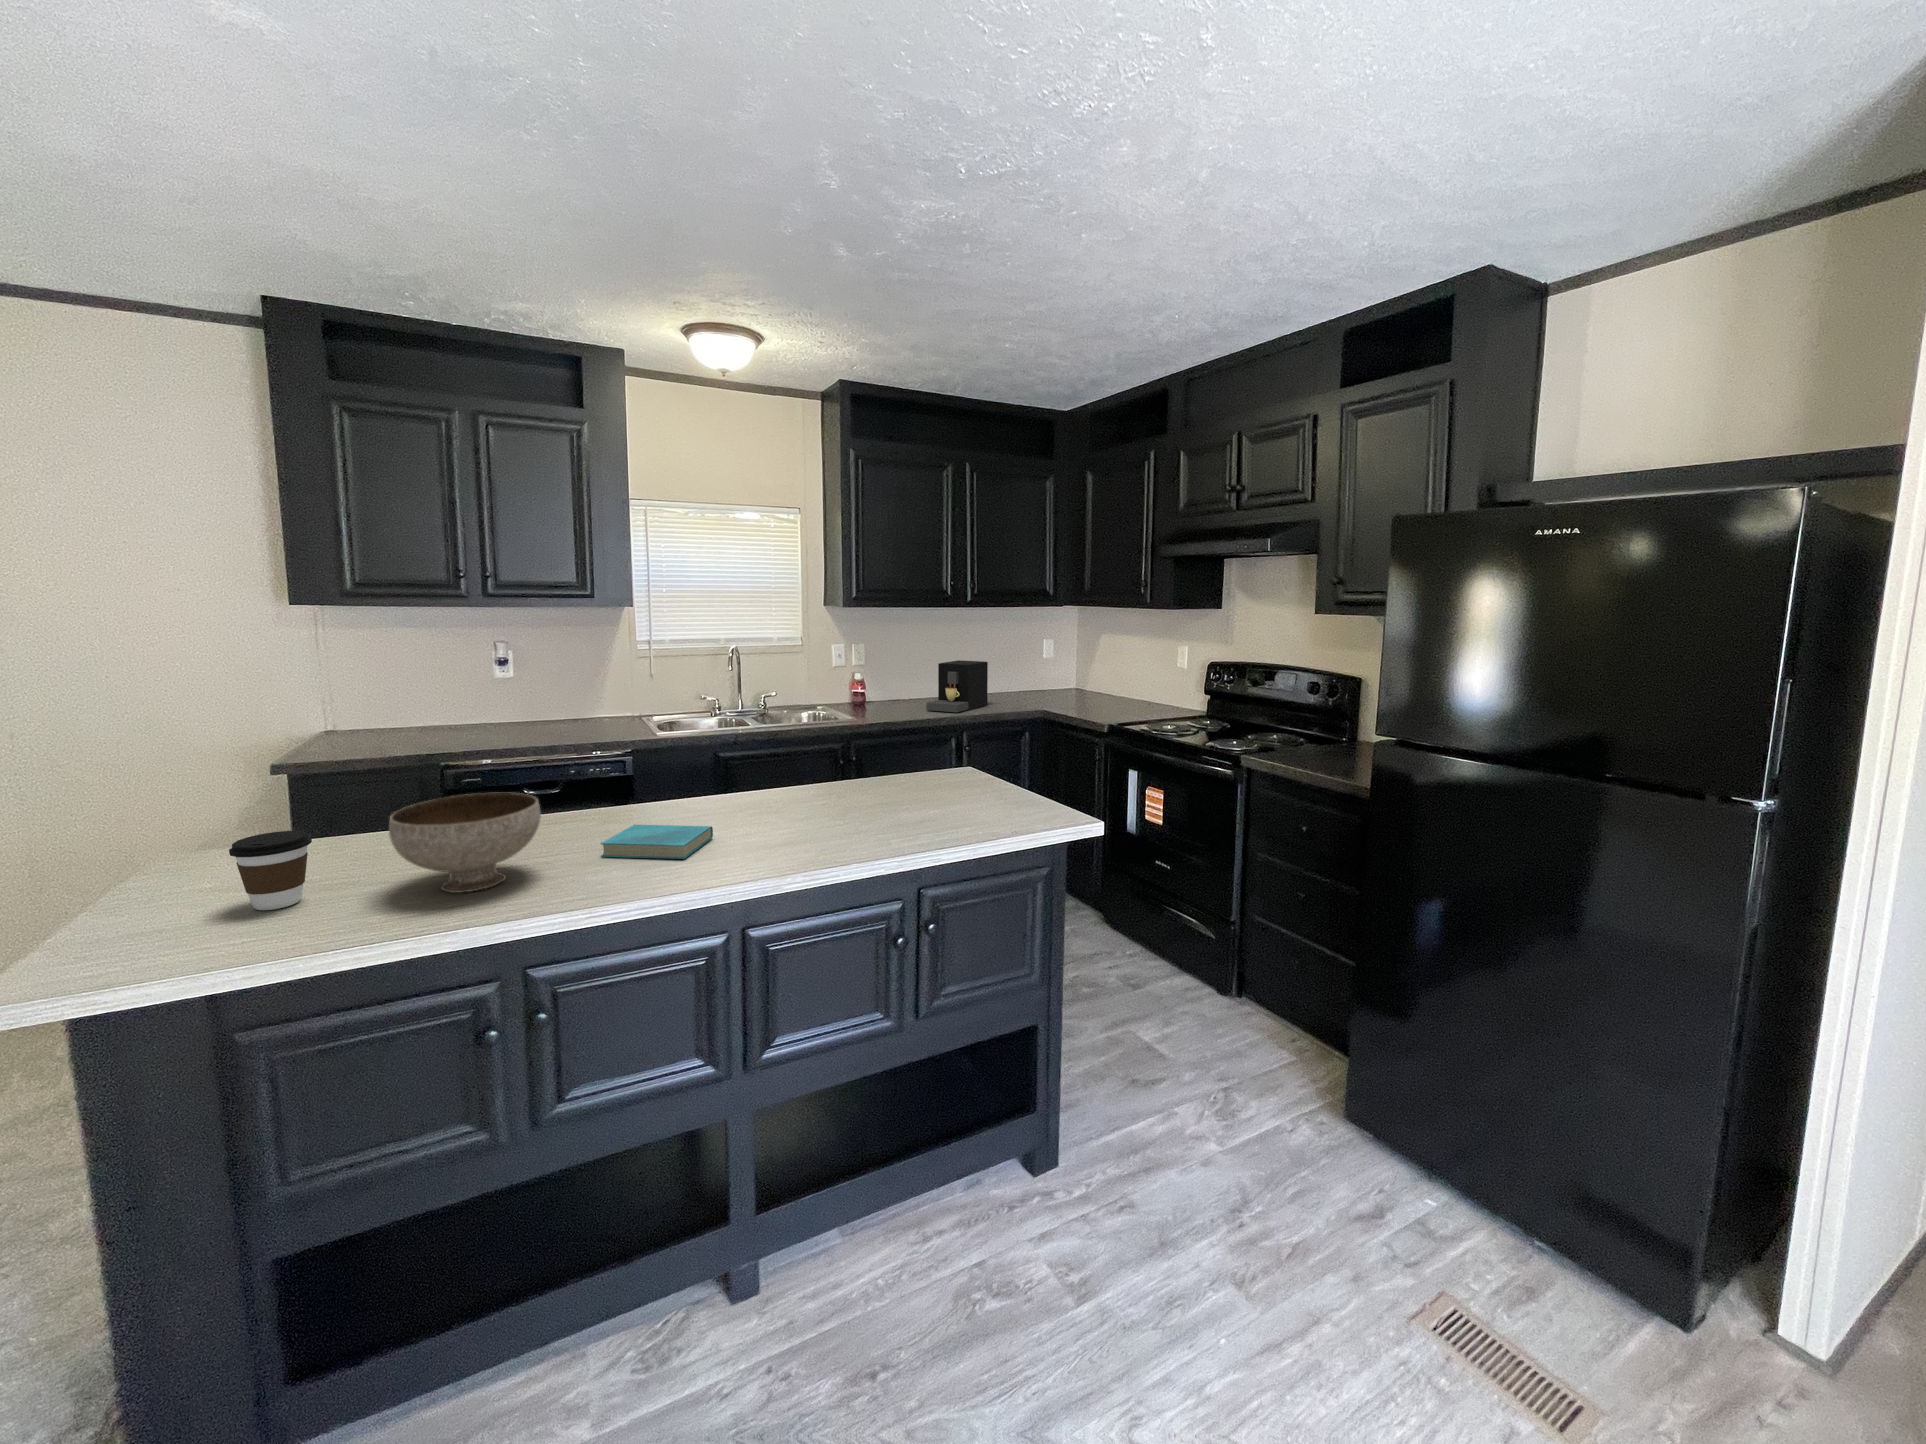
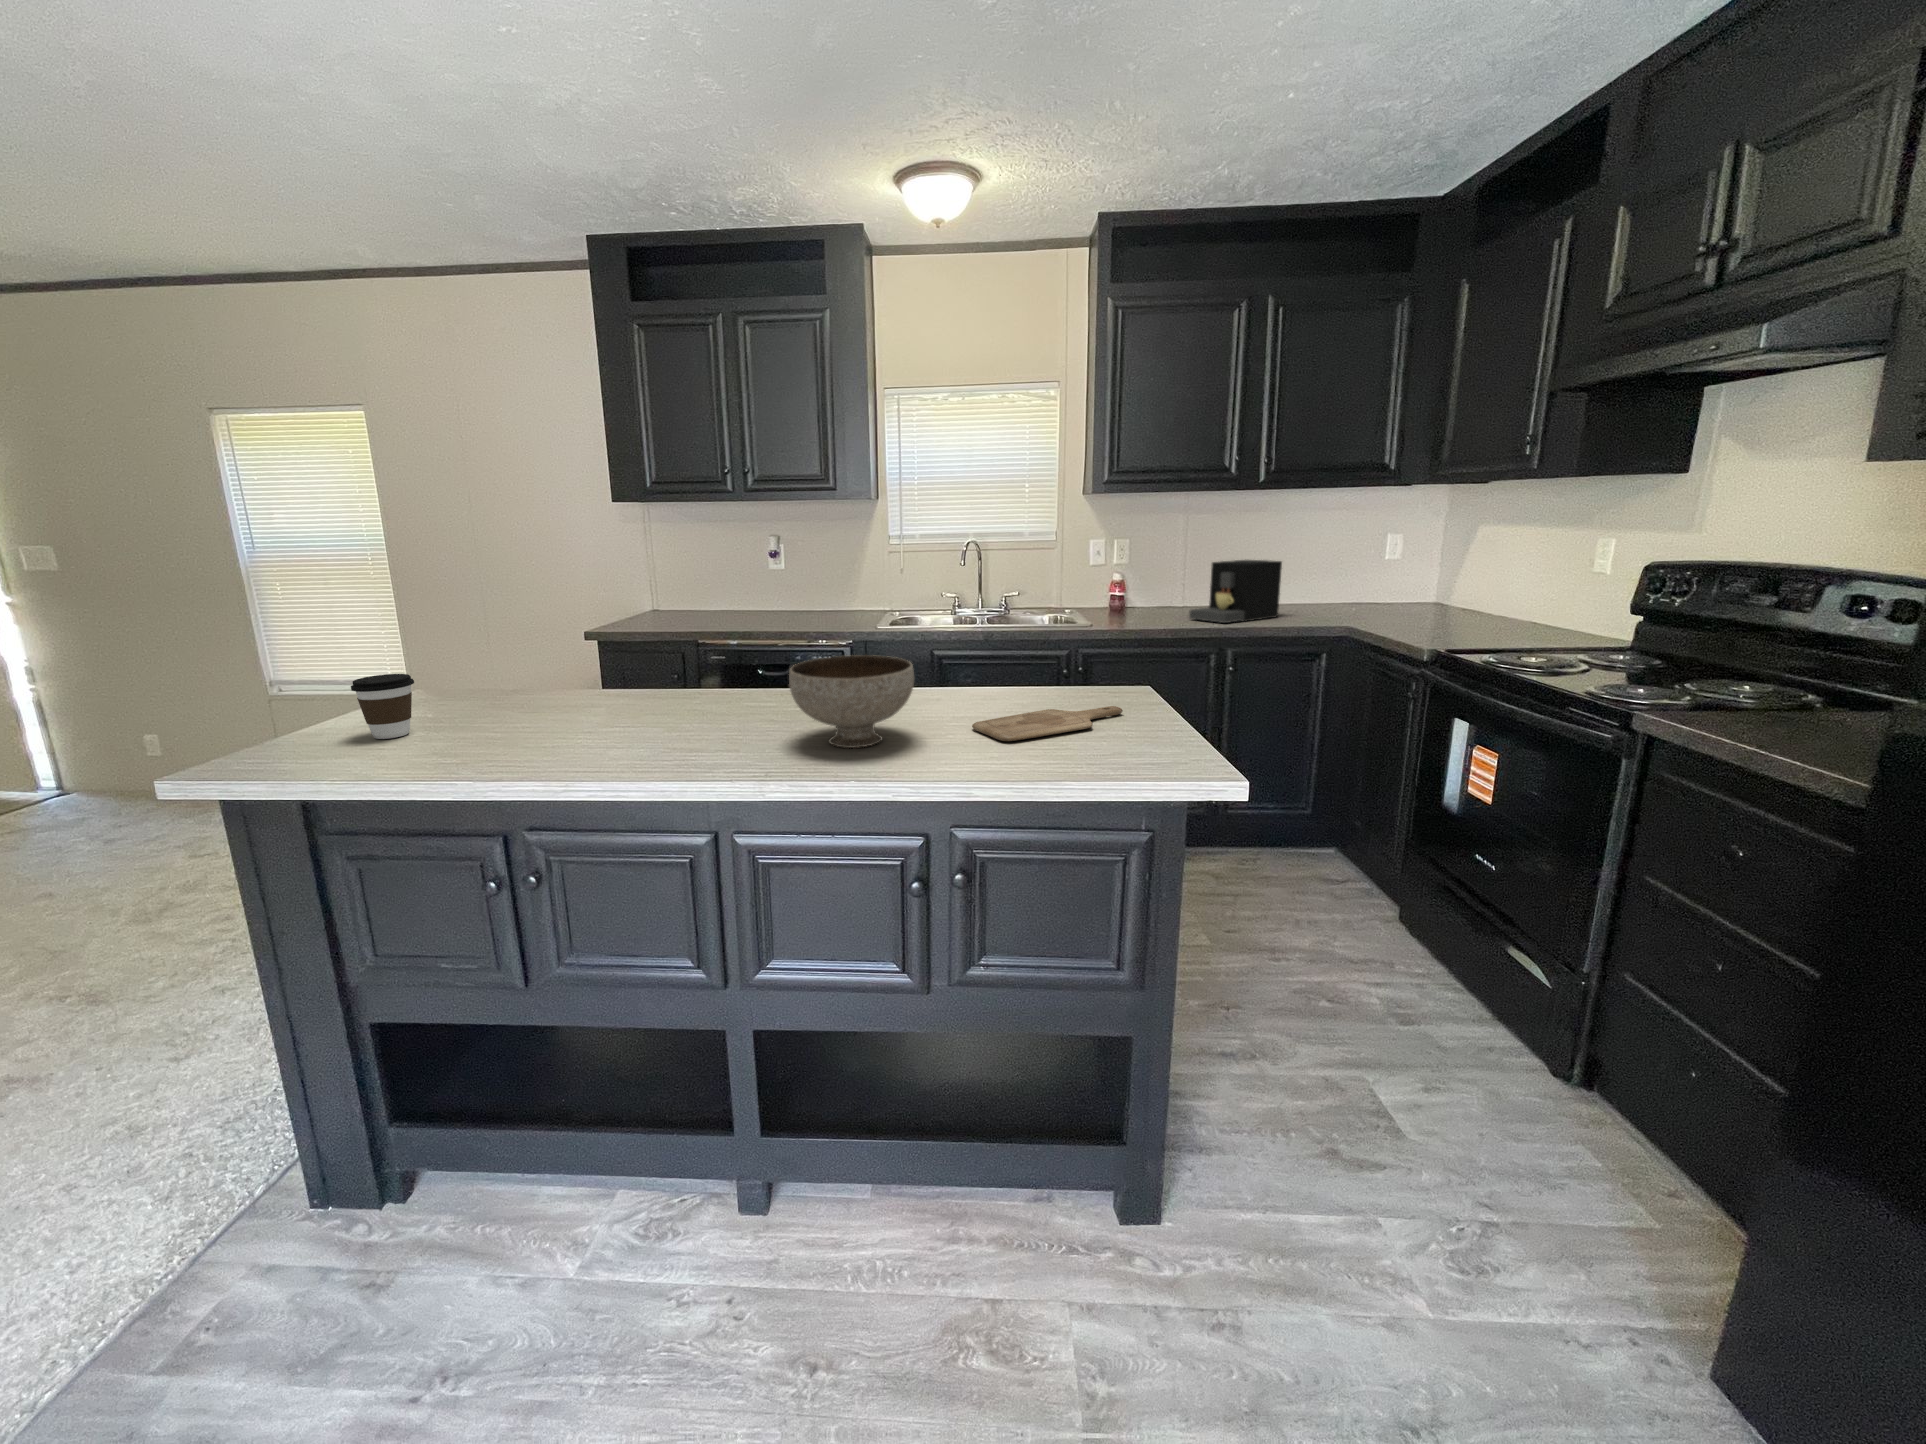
cutting board: none [894,786,984,821] -> present [972,706,1123,741]
bowl: present [389,793,541,893] -> present [789,655,914,748]
book: present [601,825,713,859] -> none [642,705,757,745]

